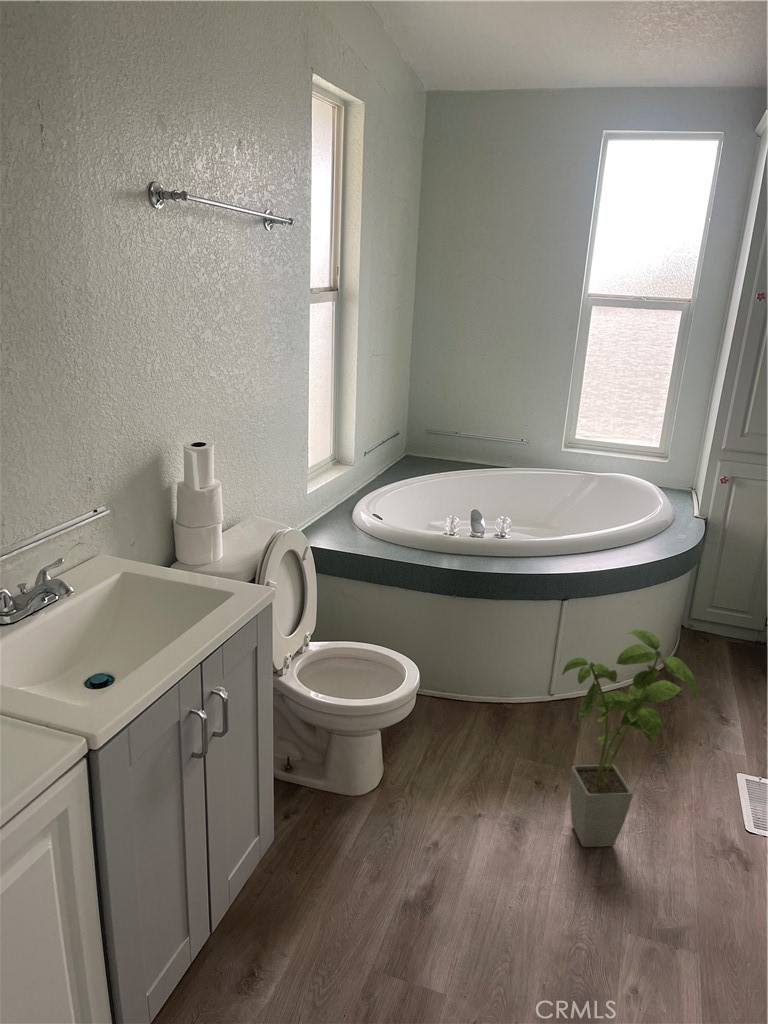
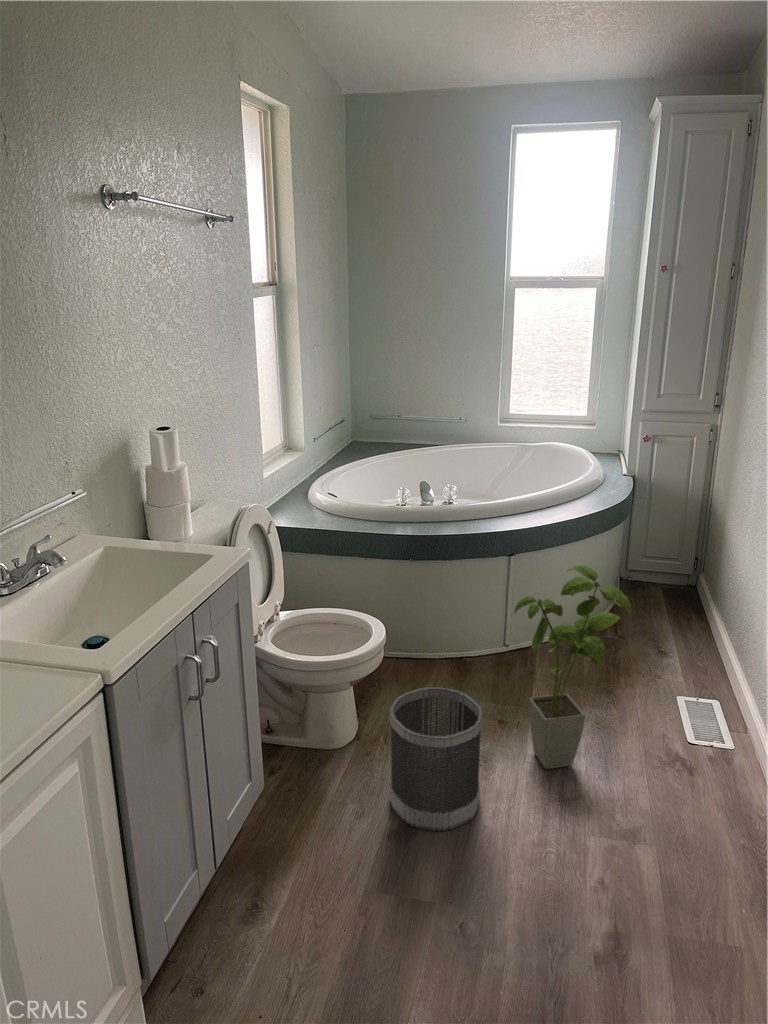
wastebasket: none [409,746,518,910] -> present [389,687,483,831]

